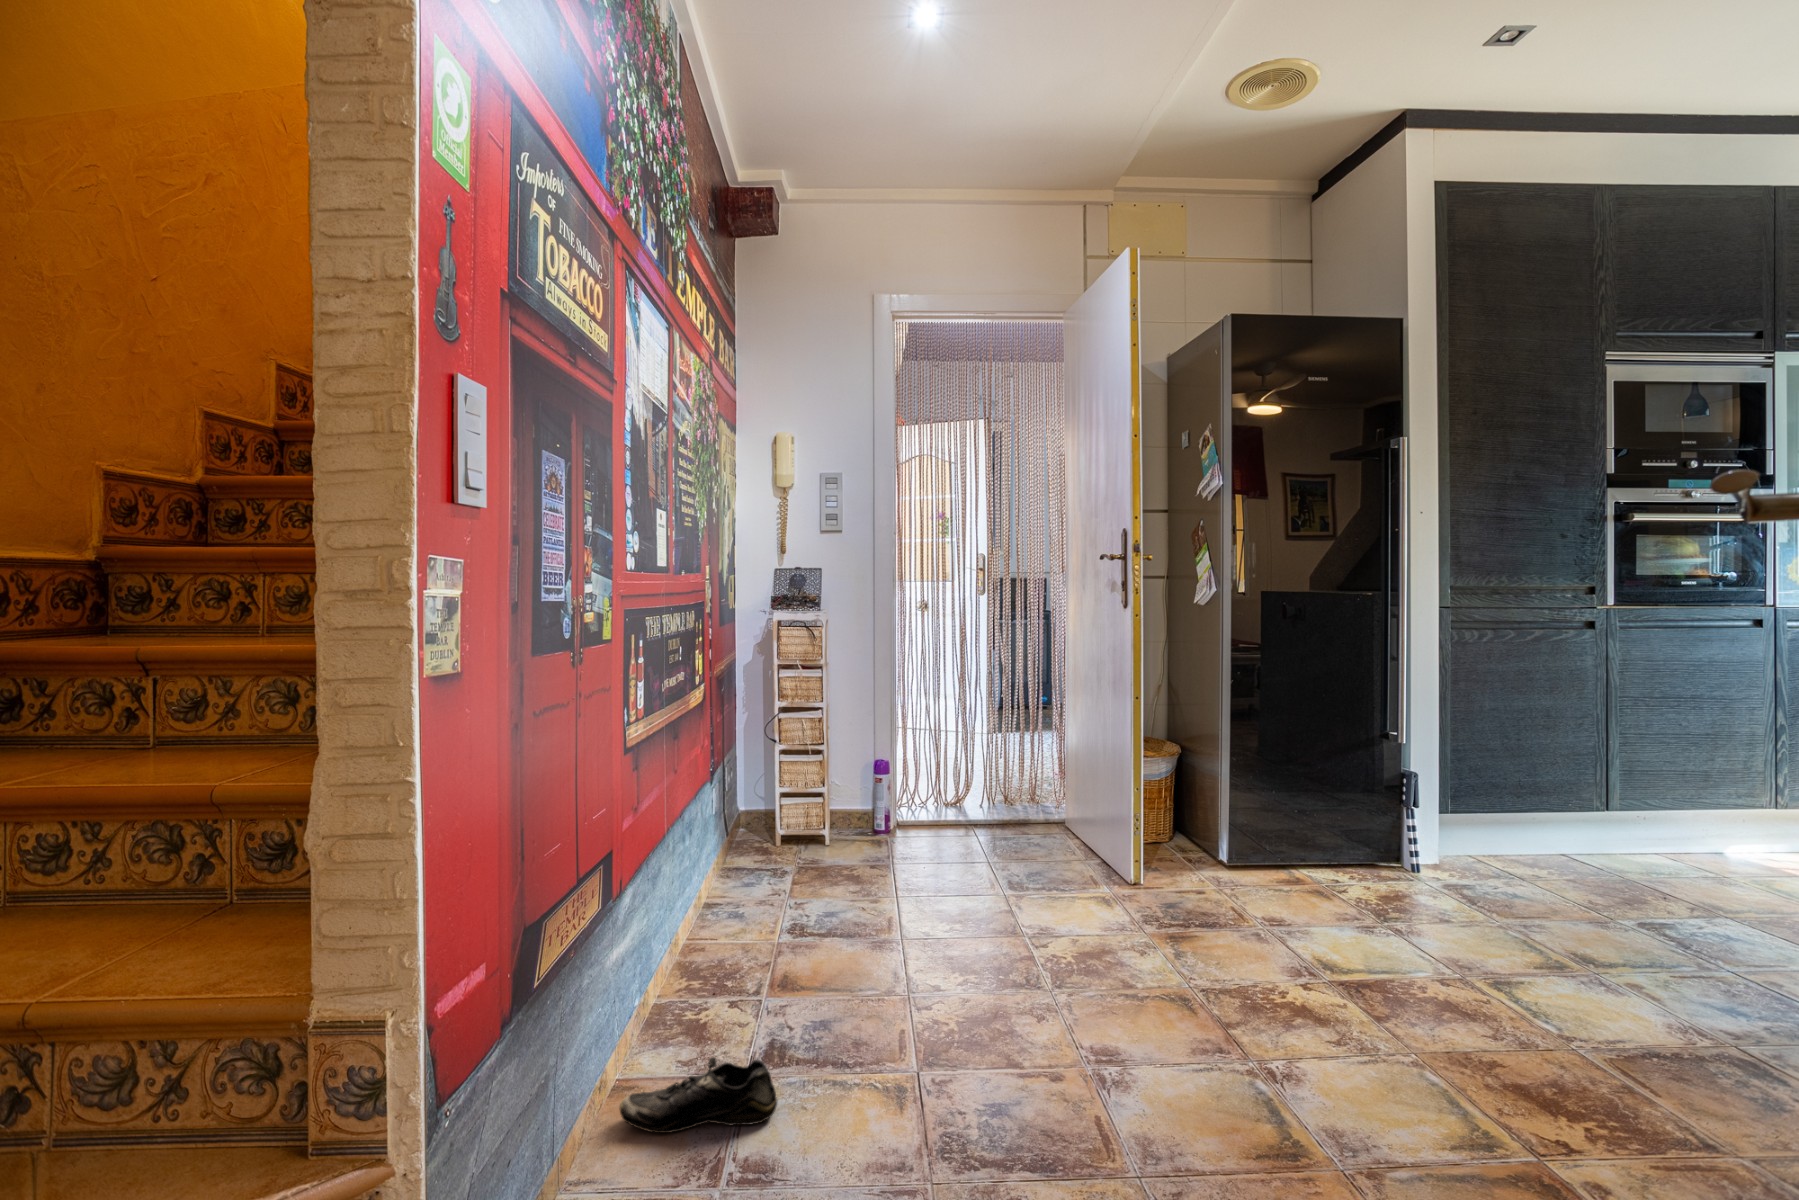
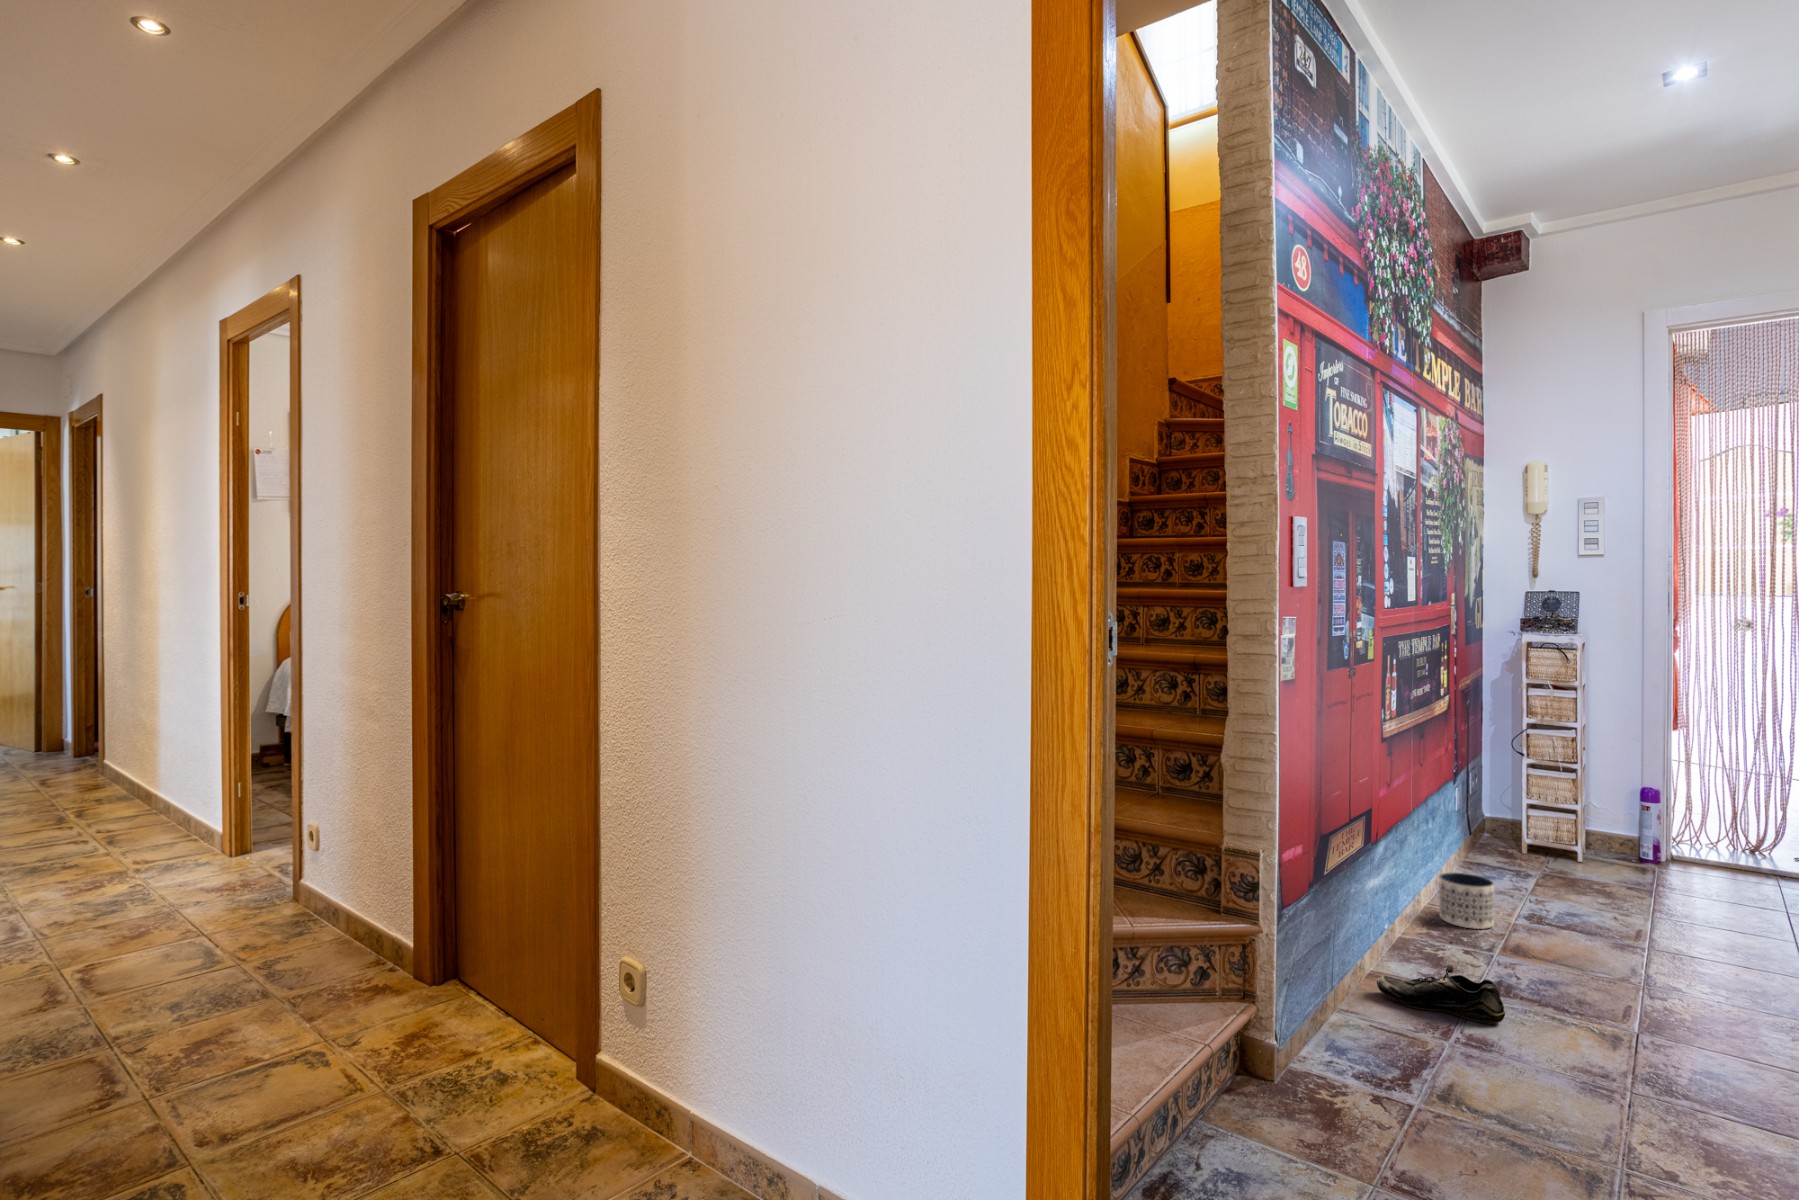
planter: none [700,895,757,964] -> present [1439,873,1494,929]

